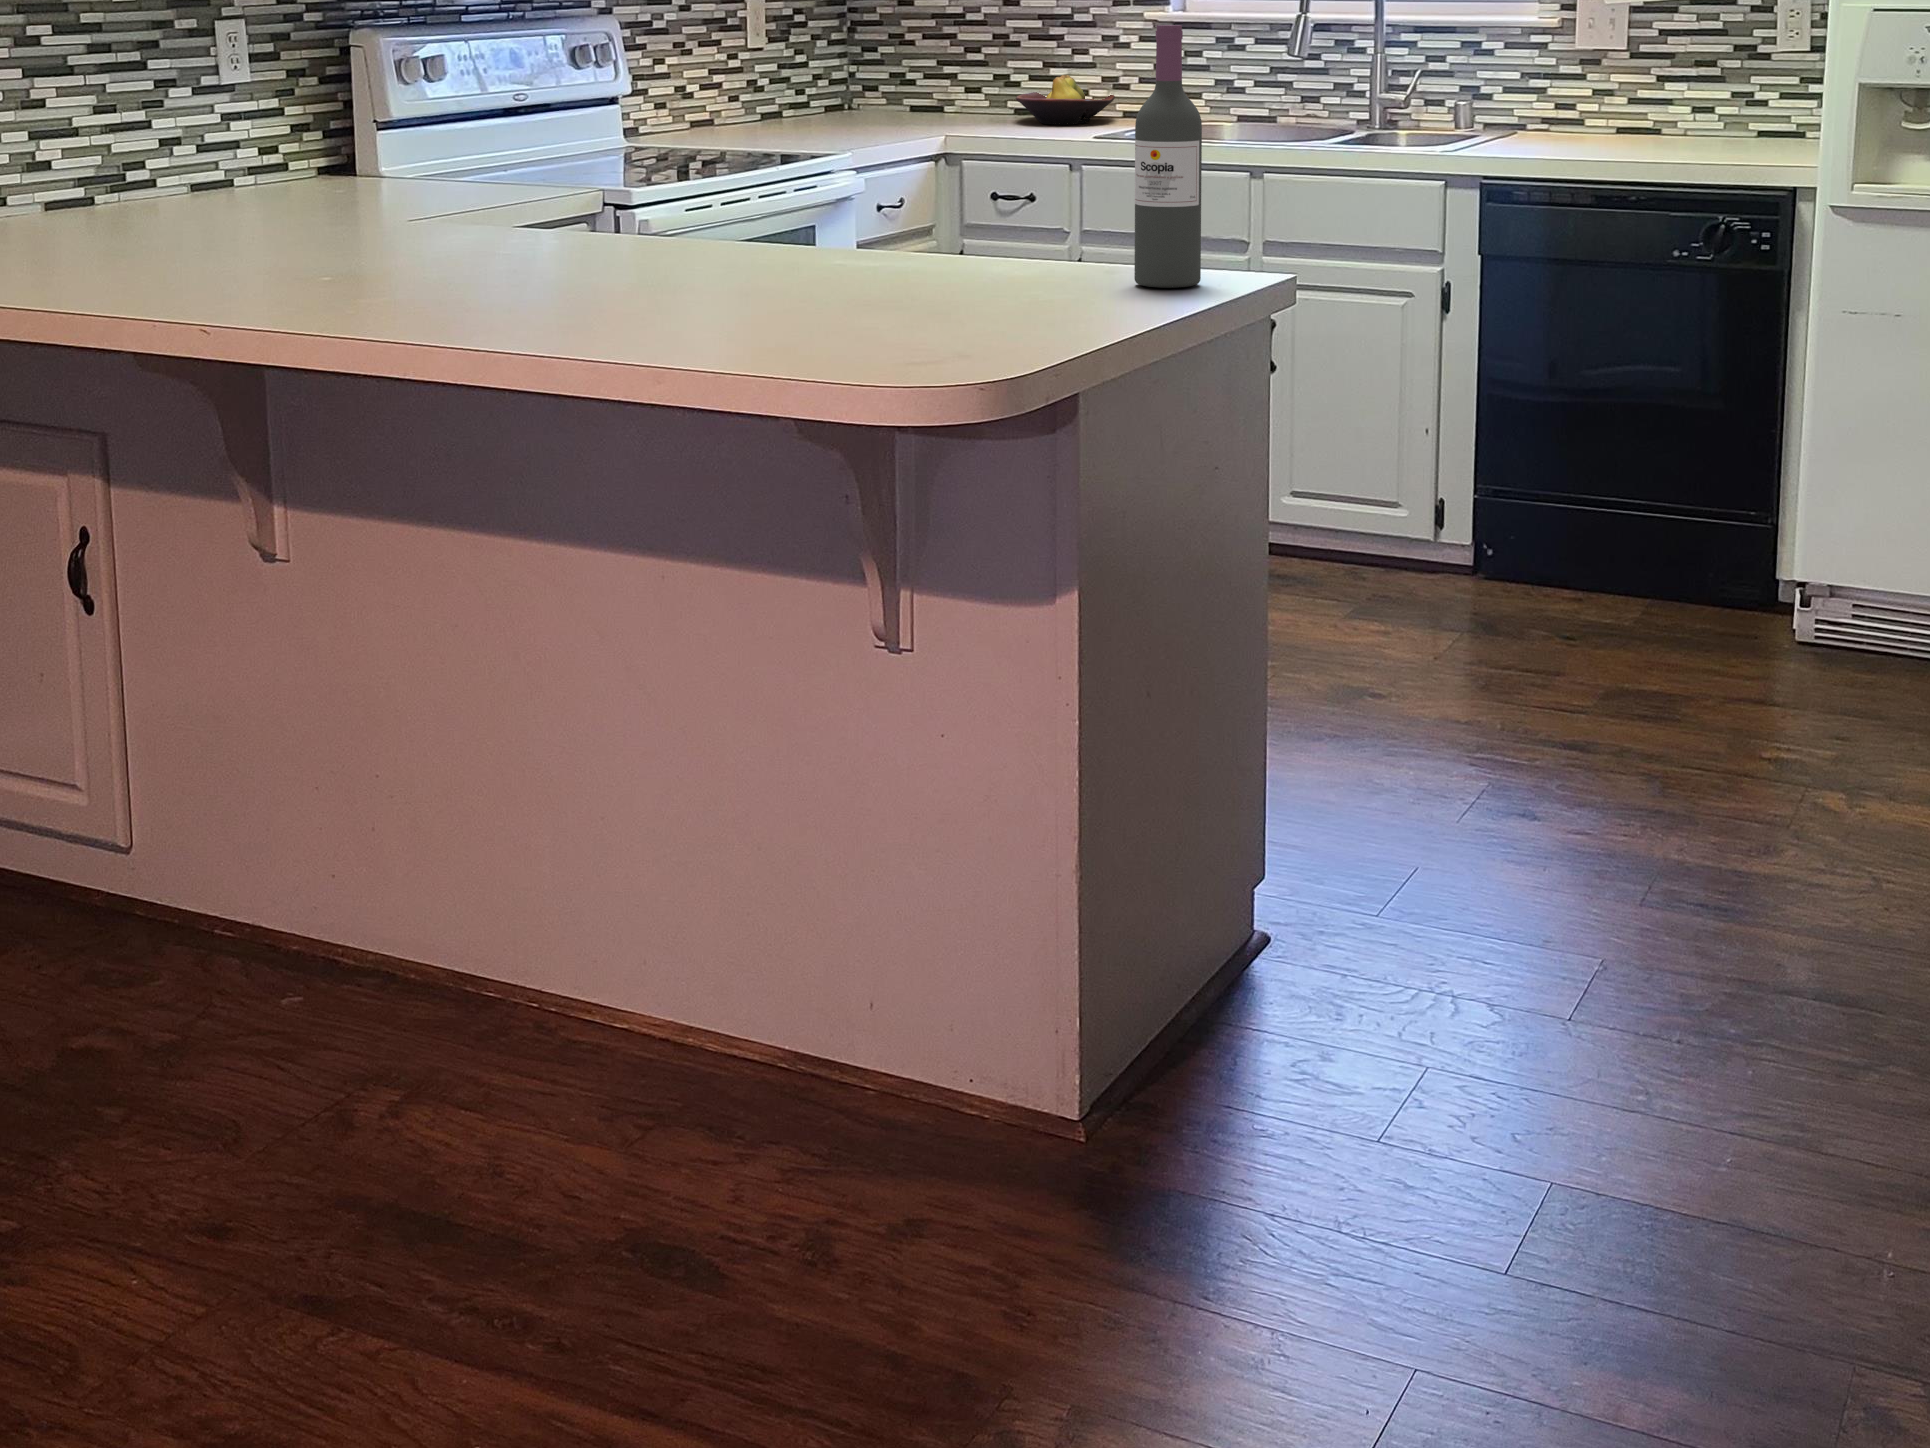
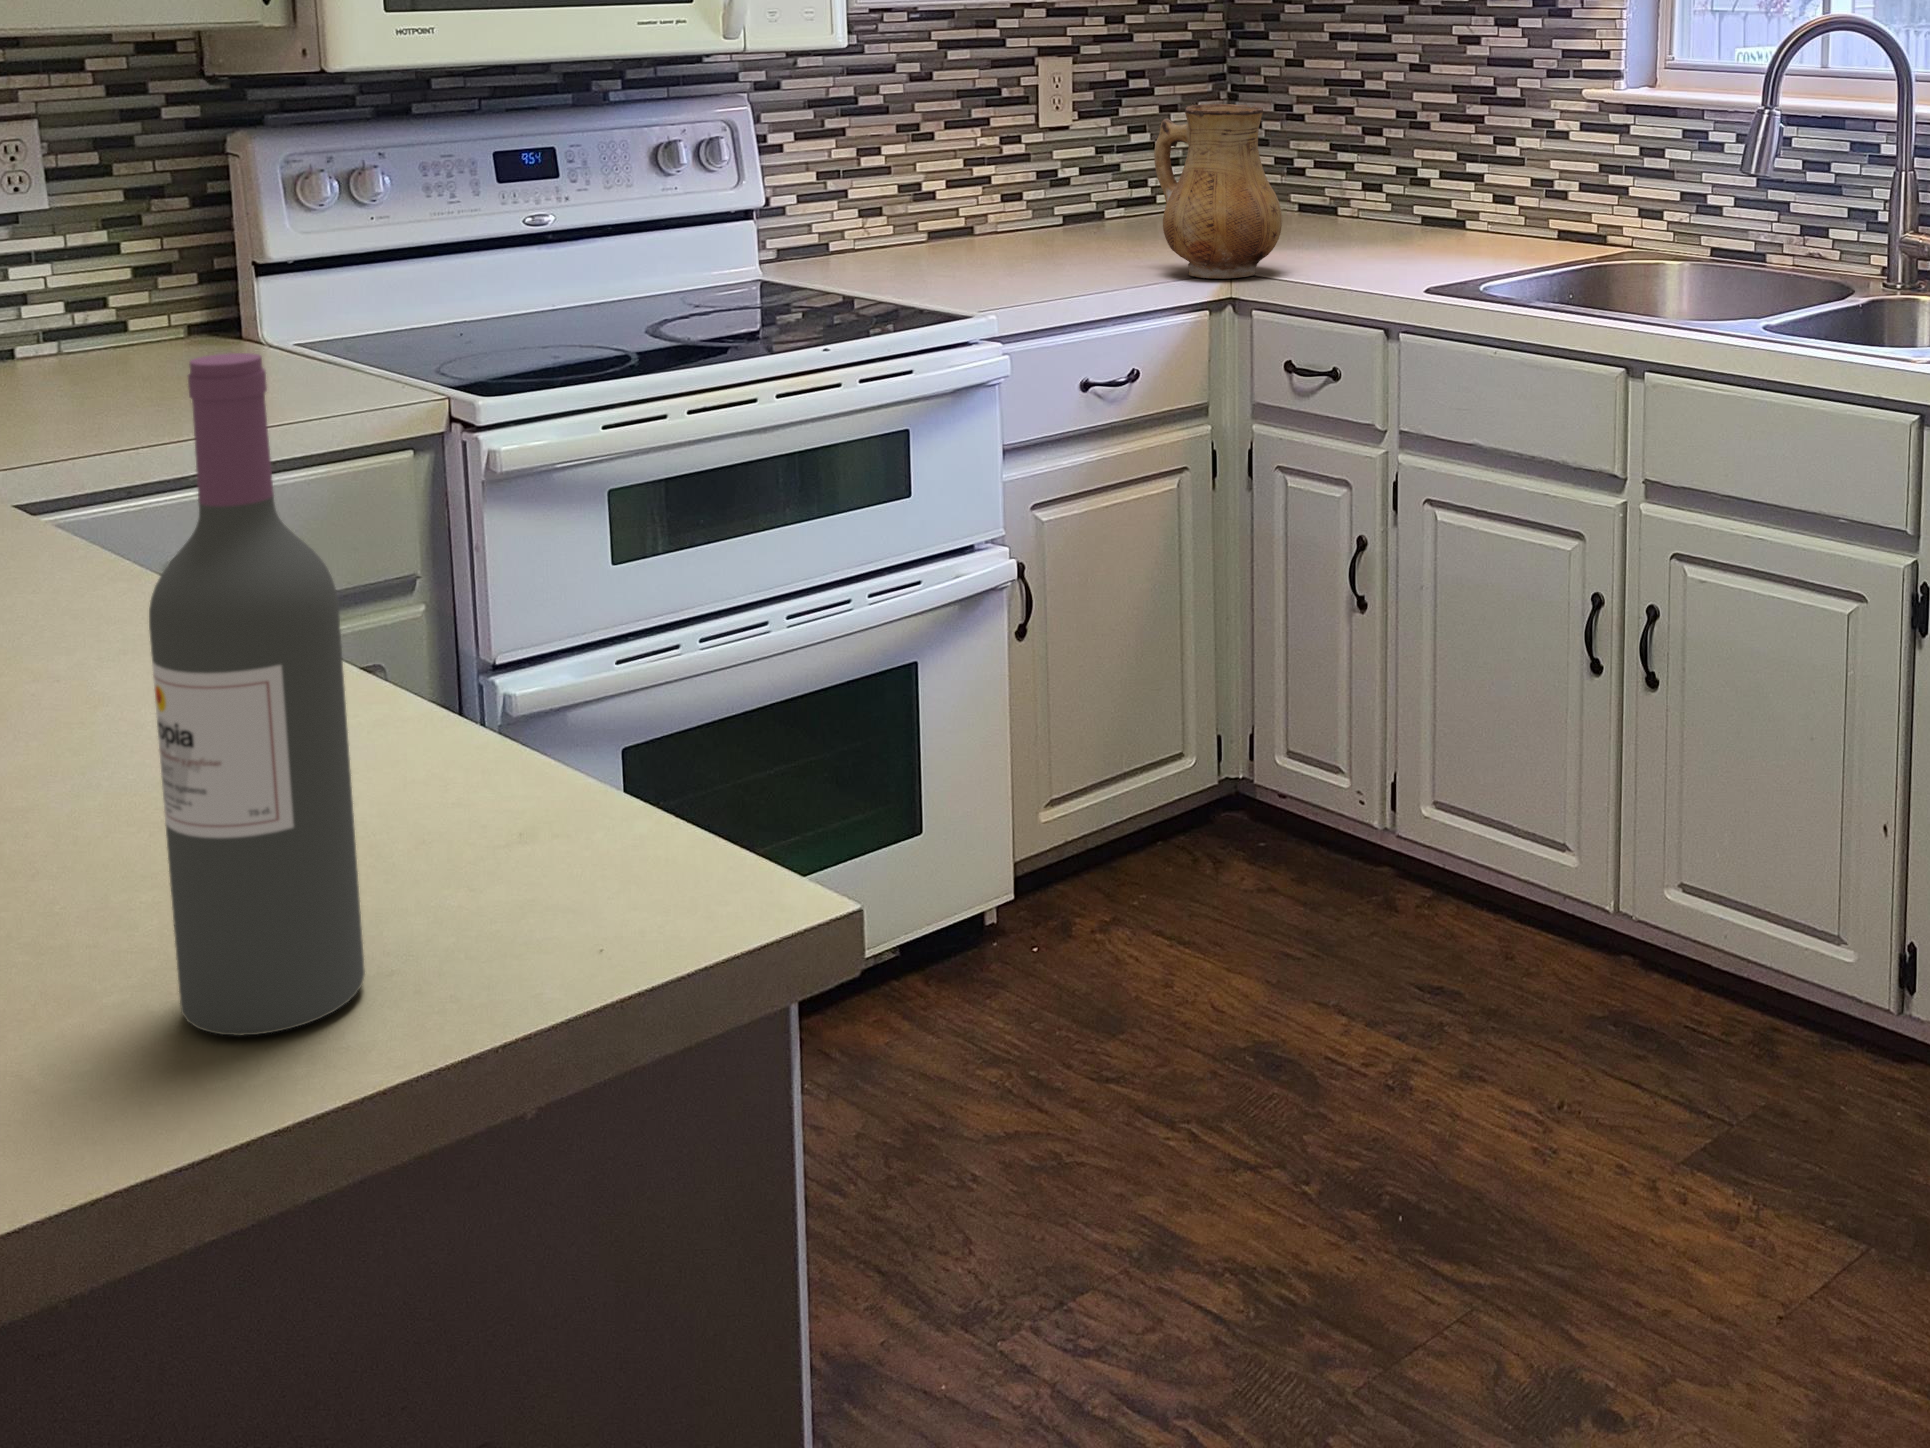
ceramic pitcher: none [894,20,987,138] -> present [1154,104,1282,278]
fruit bowl: present [1016,75,1115,125] -> none [1384,174,1547,252]

